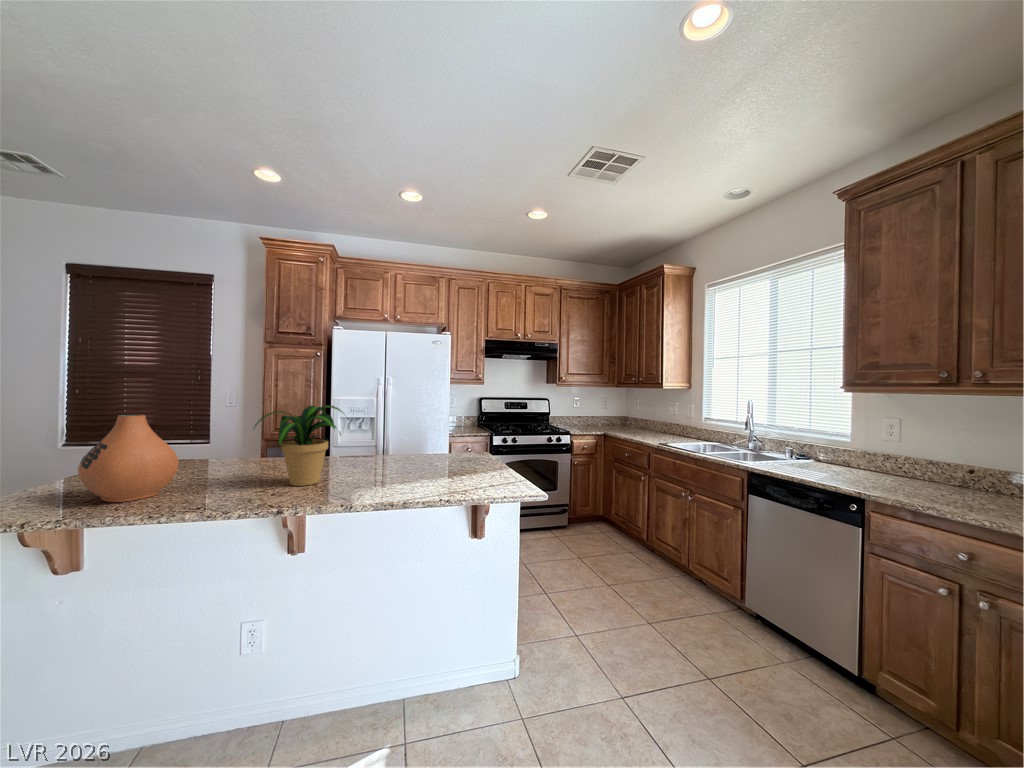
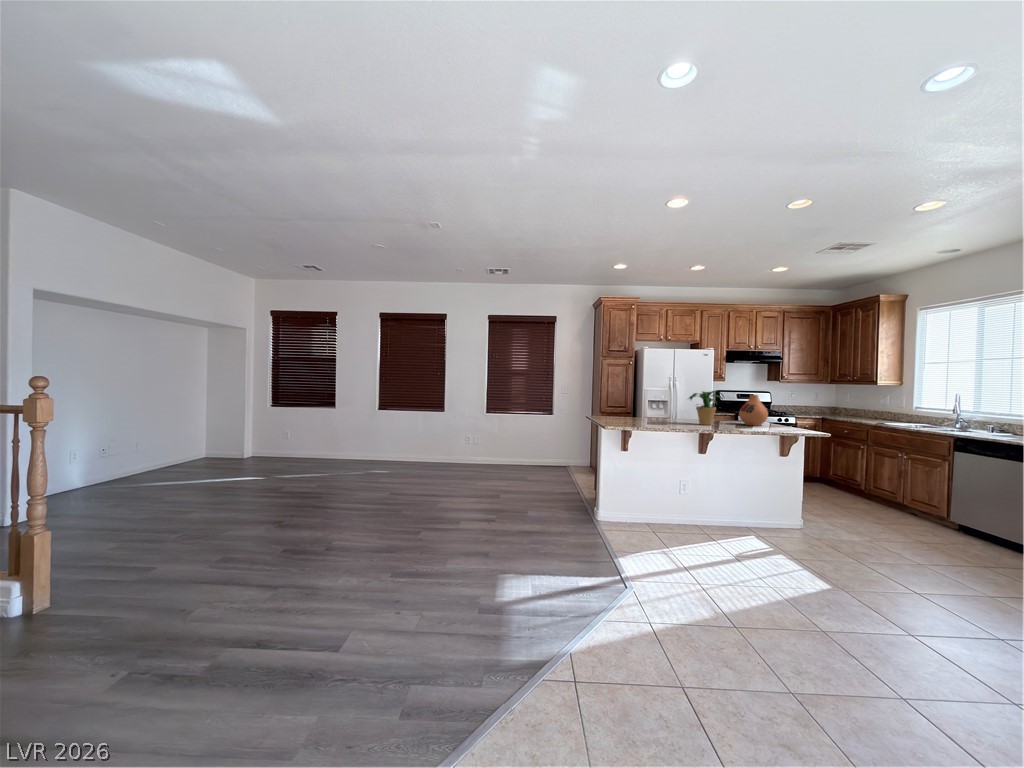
vase: present [78,415,179,502] -> present [739,395,768,426]

